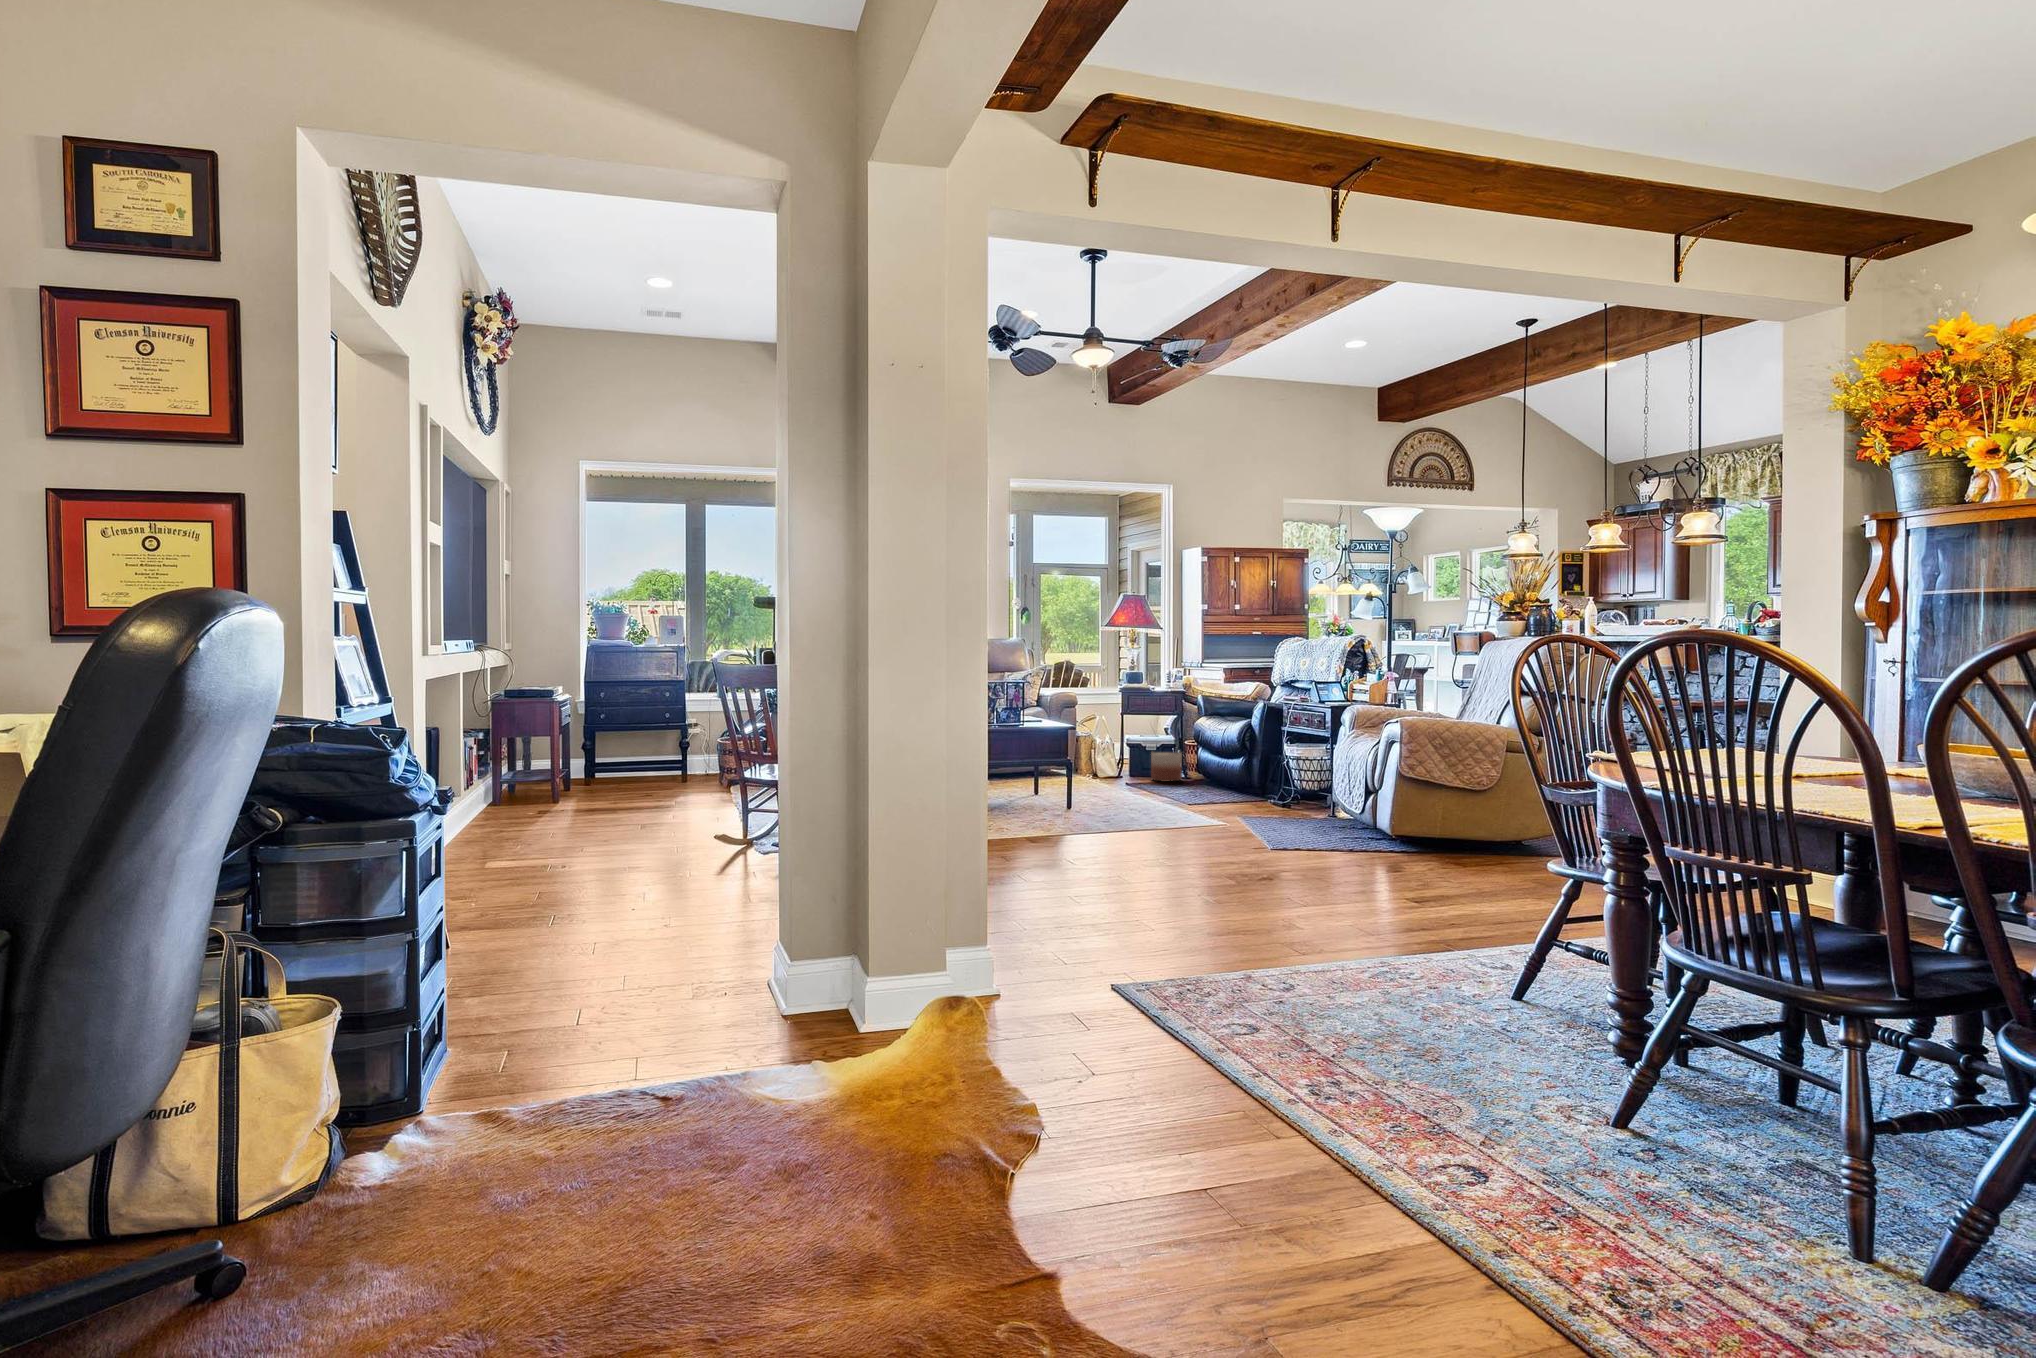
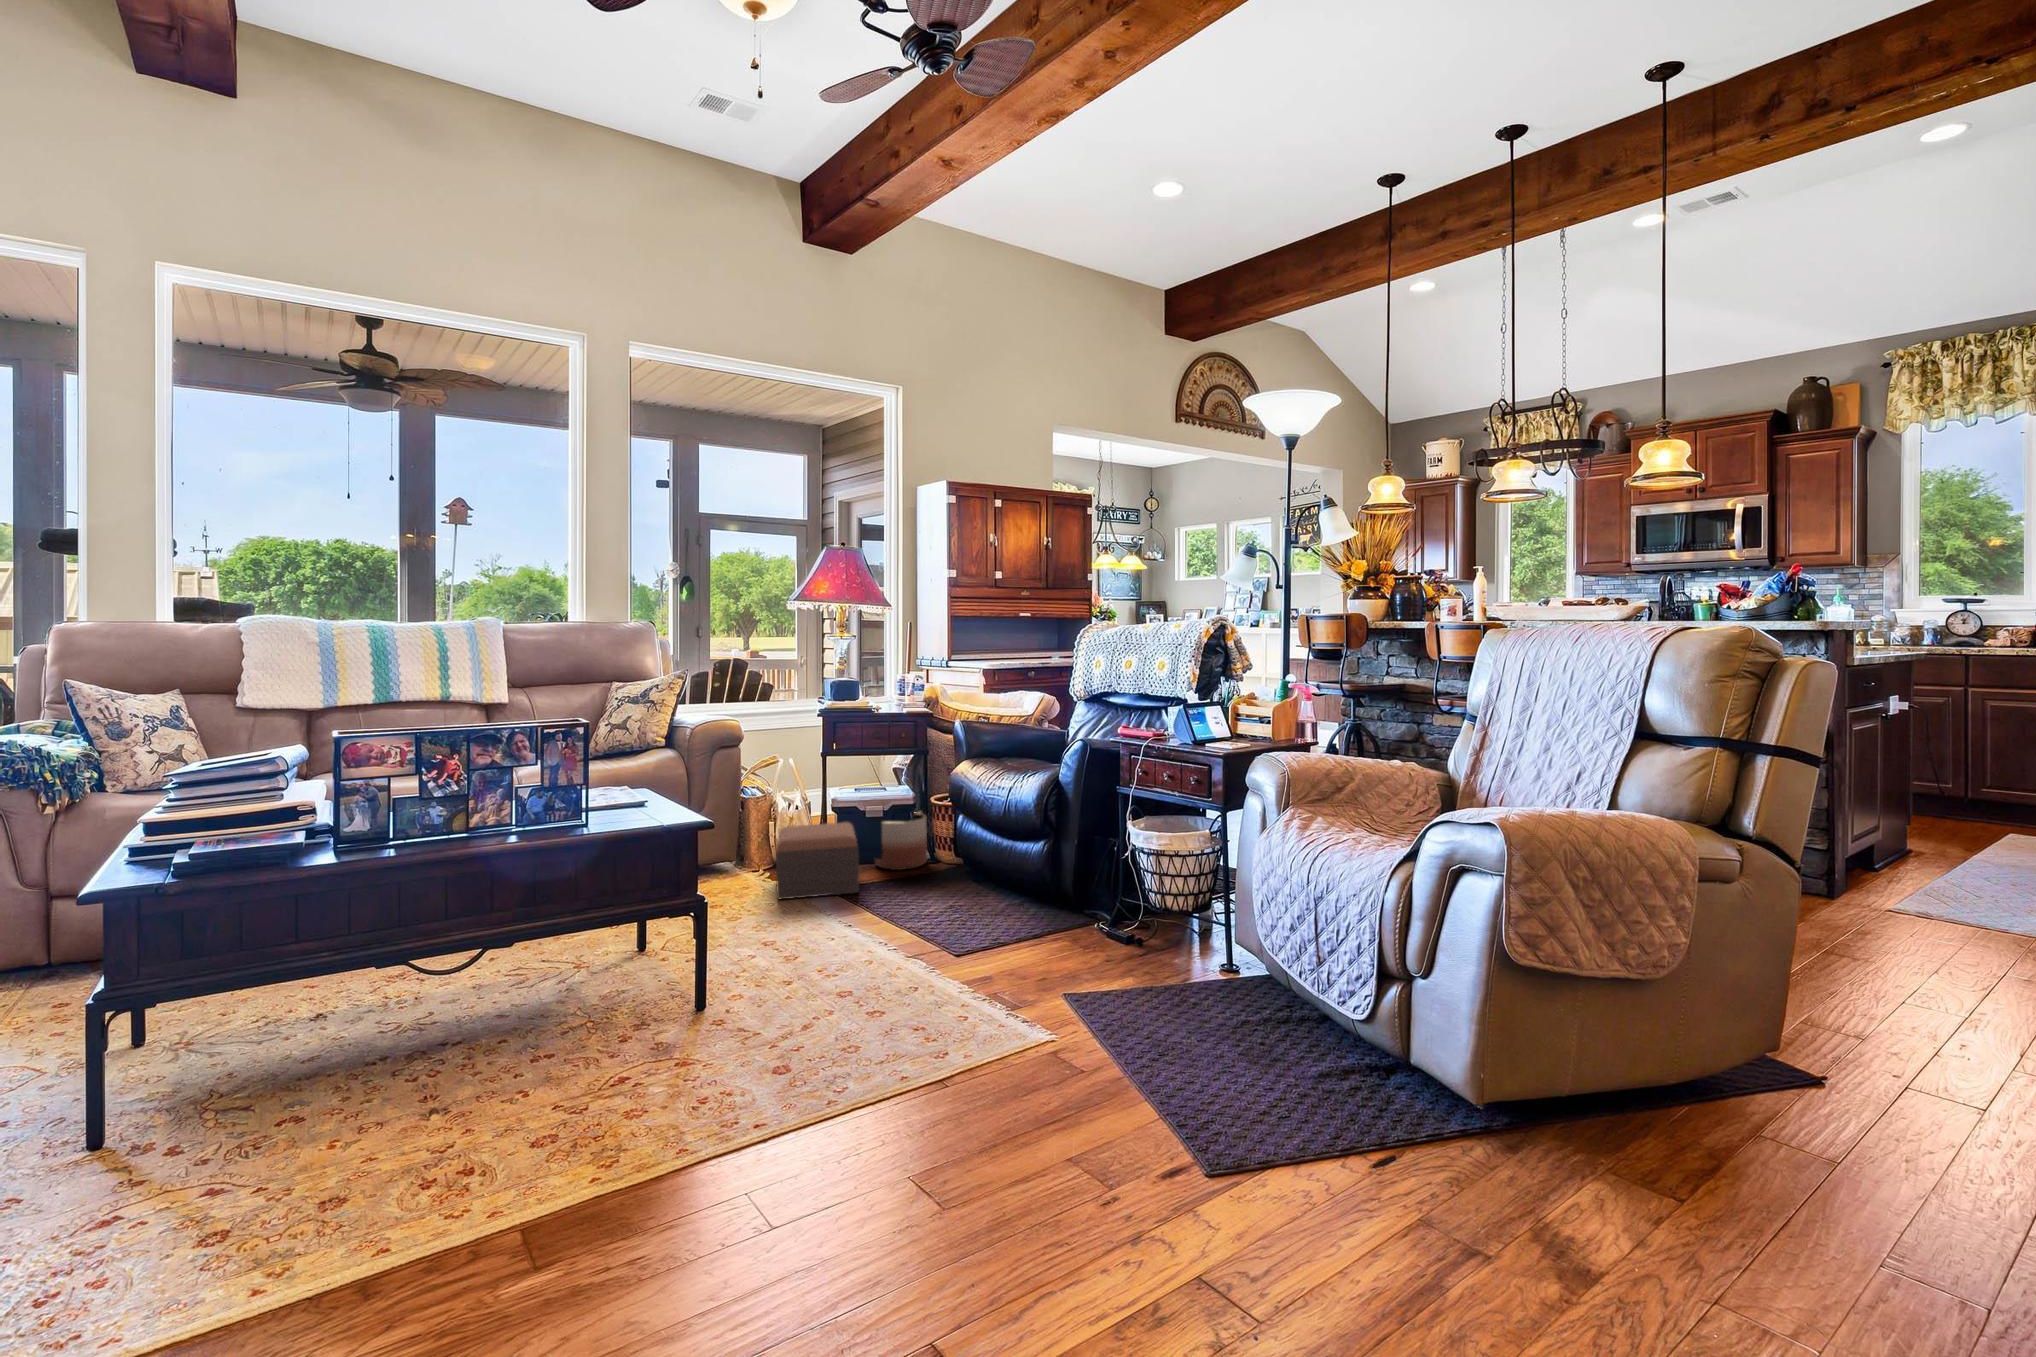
footstool: none [1097,751,1142,786] -> present [776,822,859,899]

